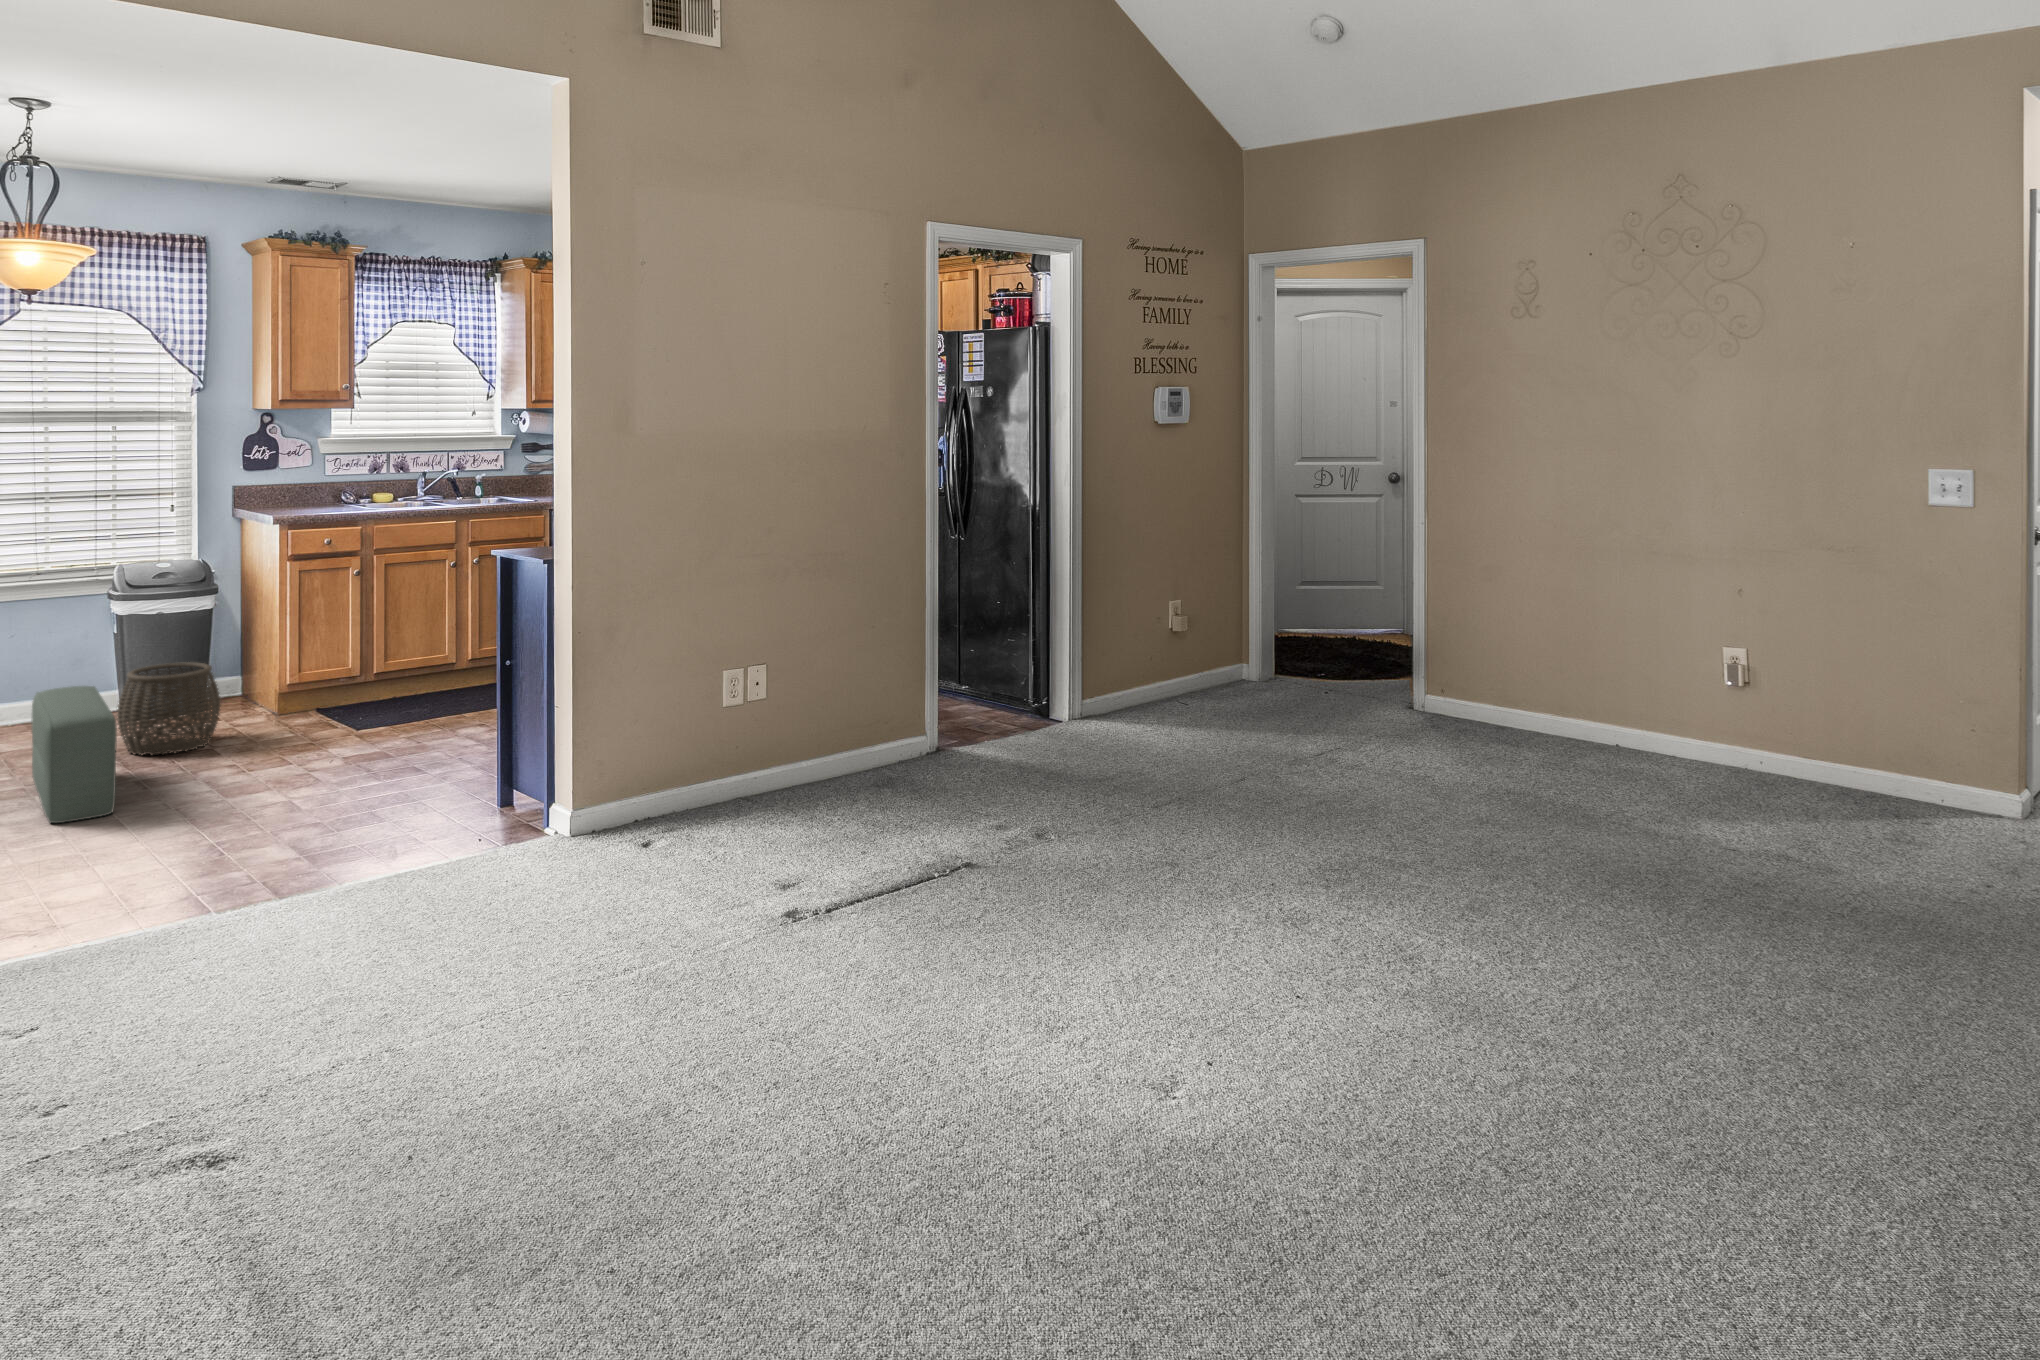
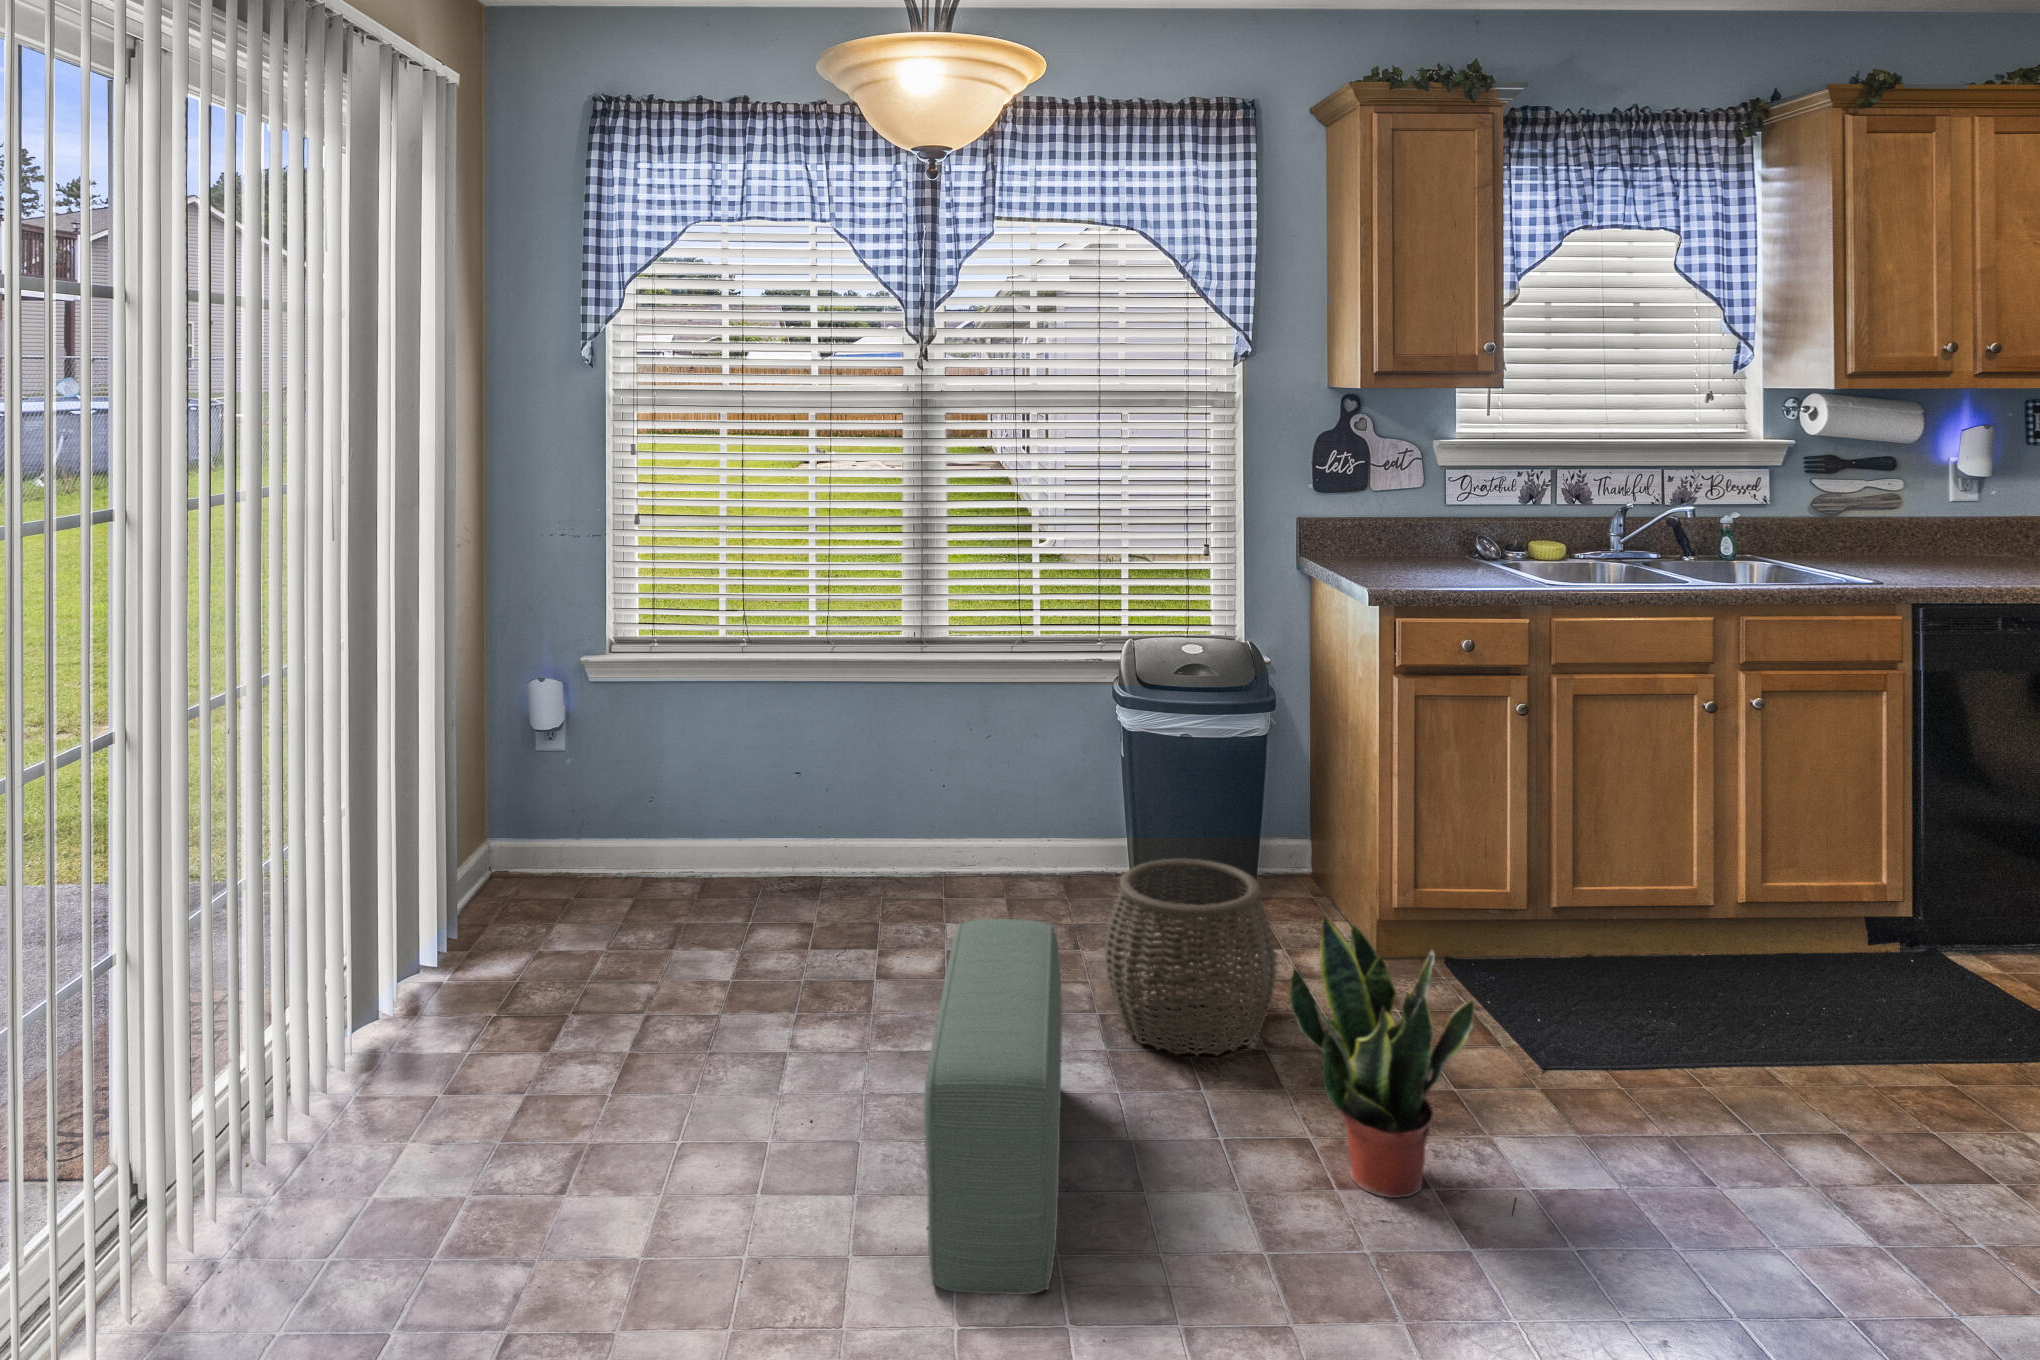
potted plant: none [232,646,323,769] -> present [1289,916,1475,1198]

